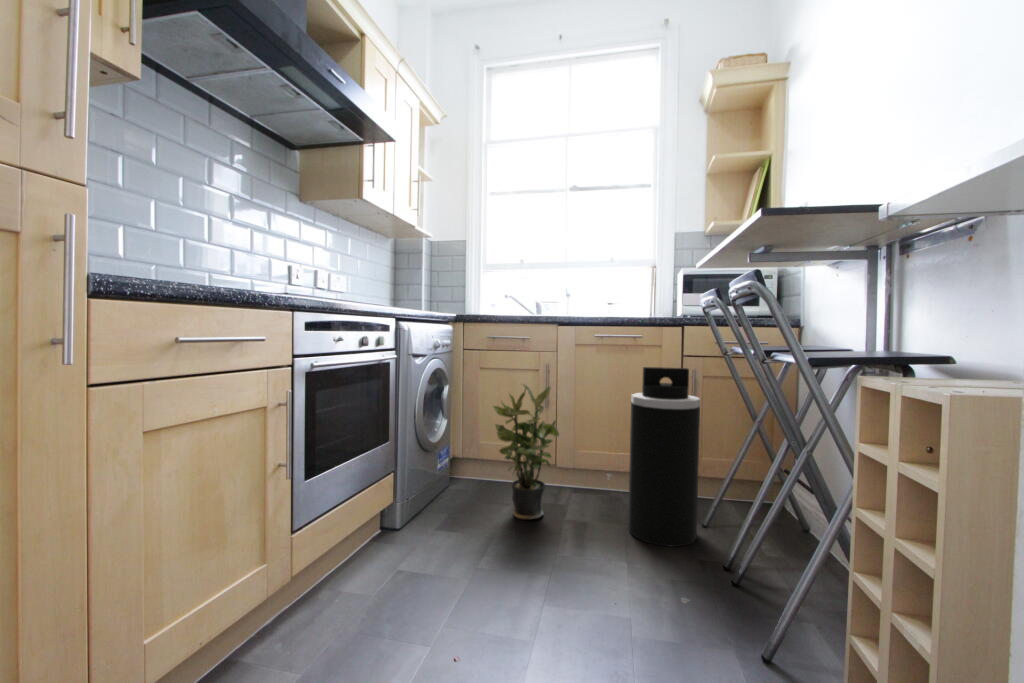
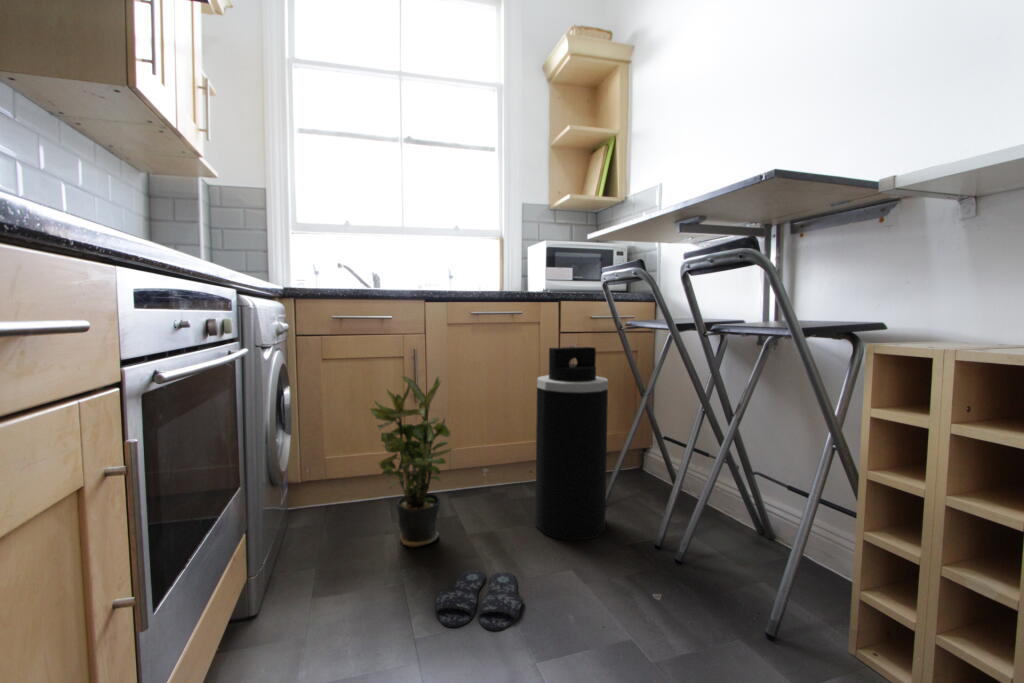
slippers: none [503,542,579,584] -> present [436,570,523,631]

